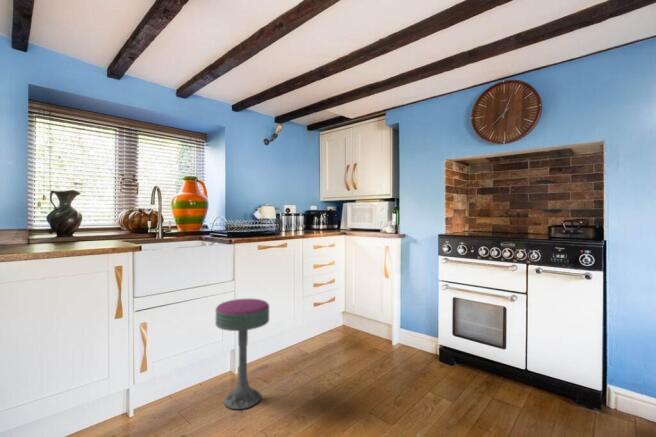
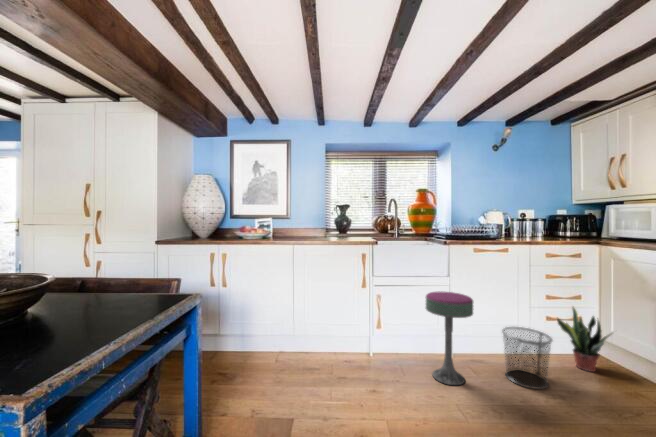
potted plant: none [323,289,359,342] -> present [557,308,612,372]
waste bin: none [288,319,329,377] -> present [503,327,552,389]

